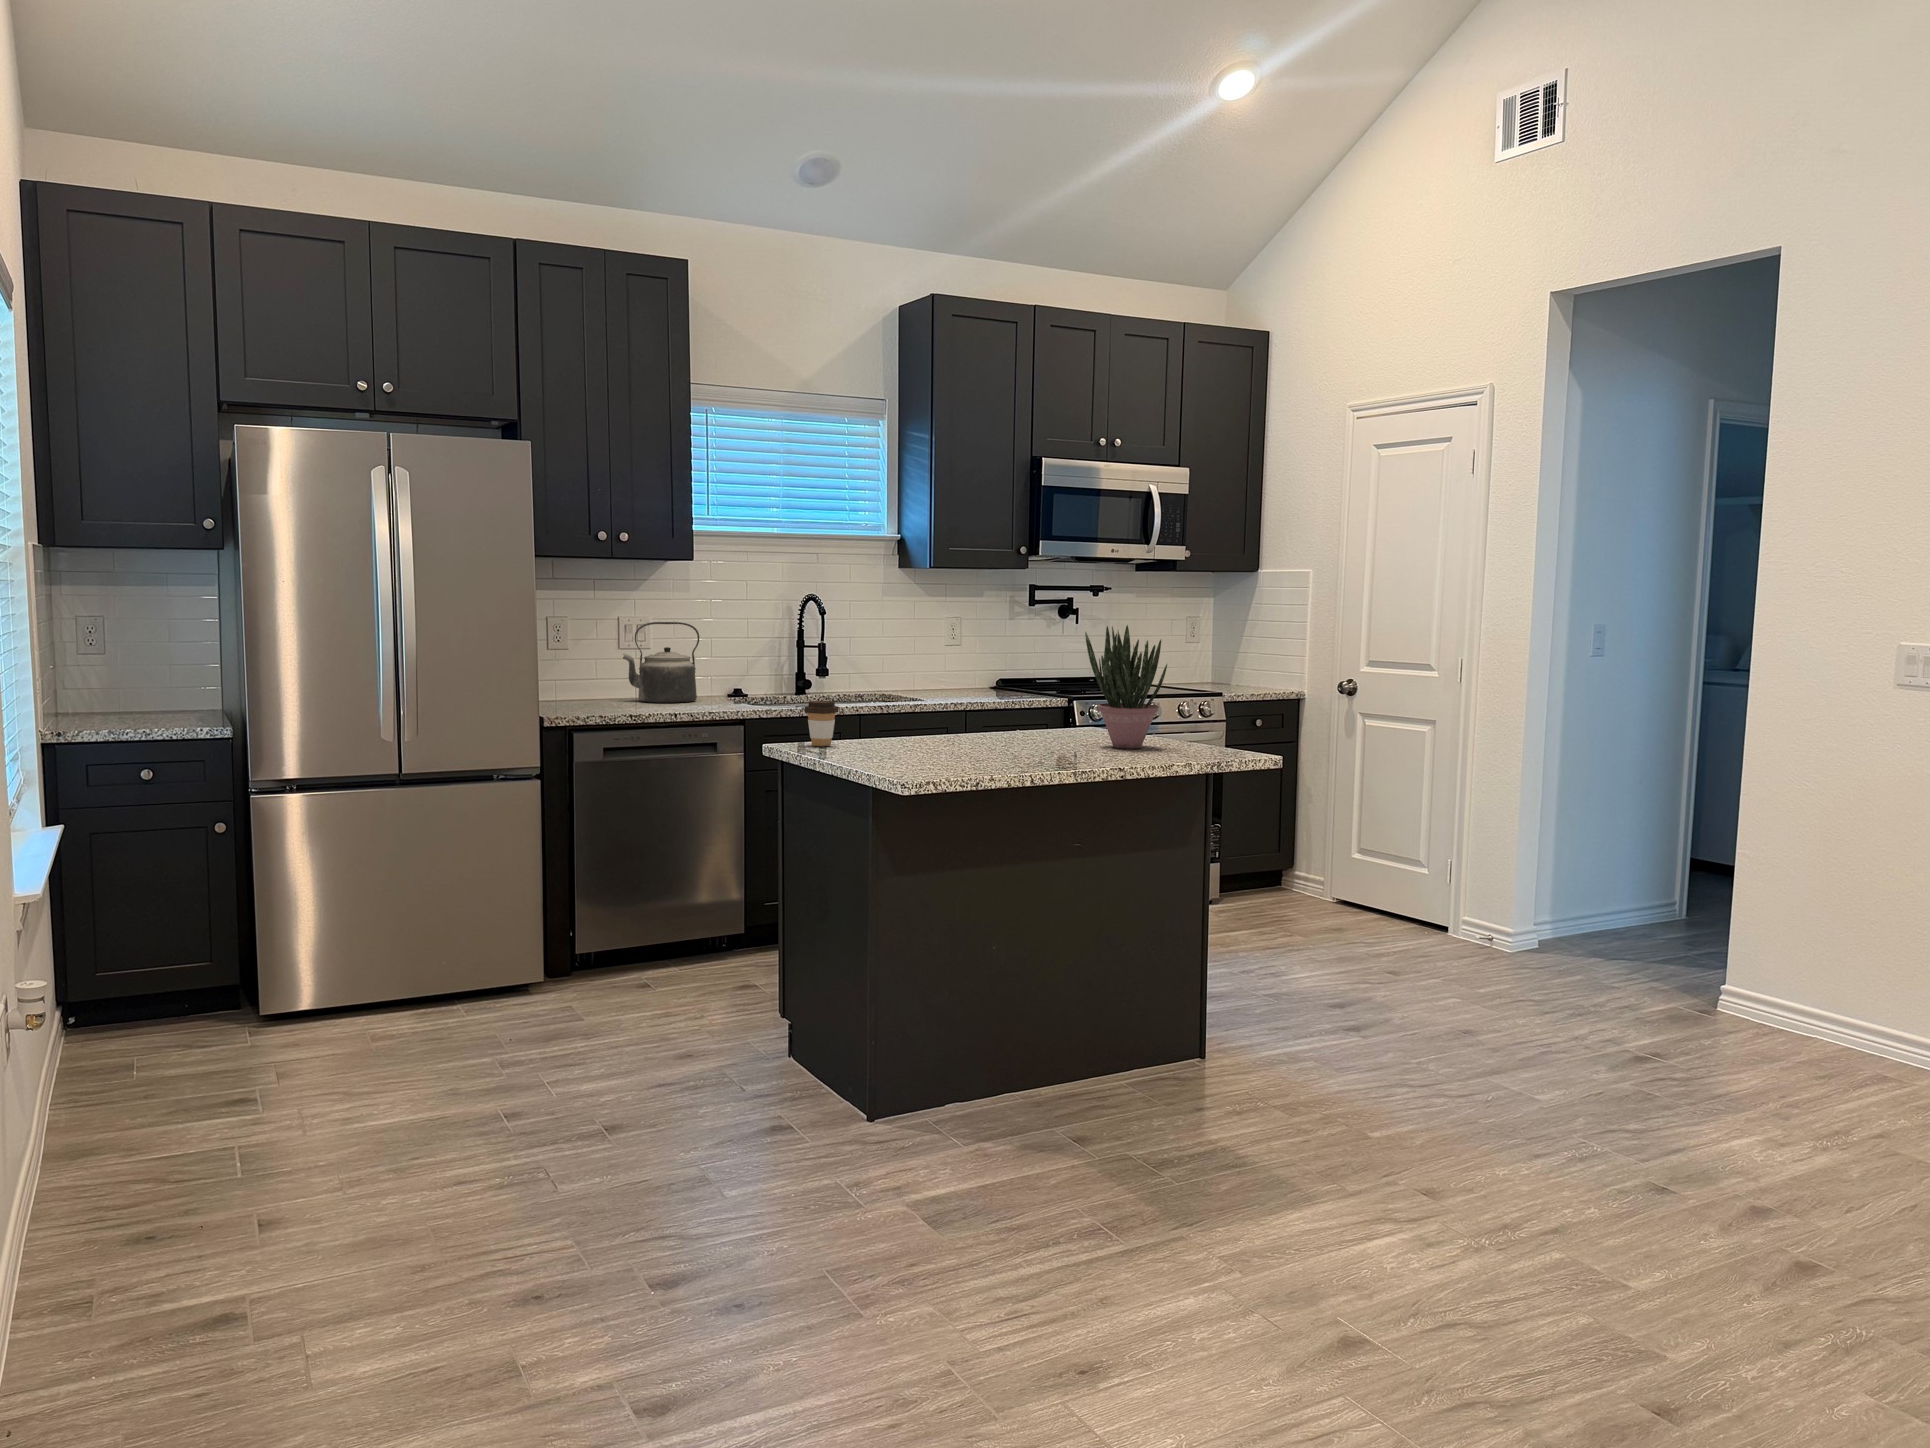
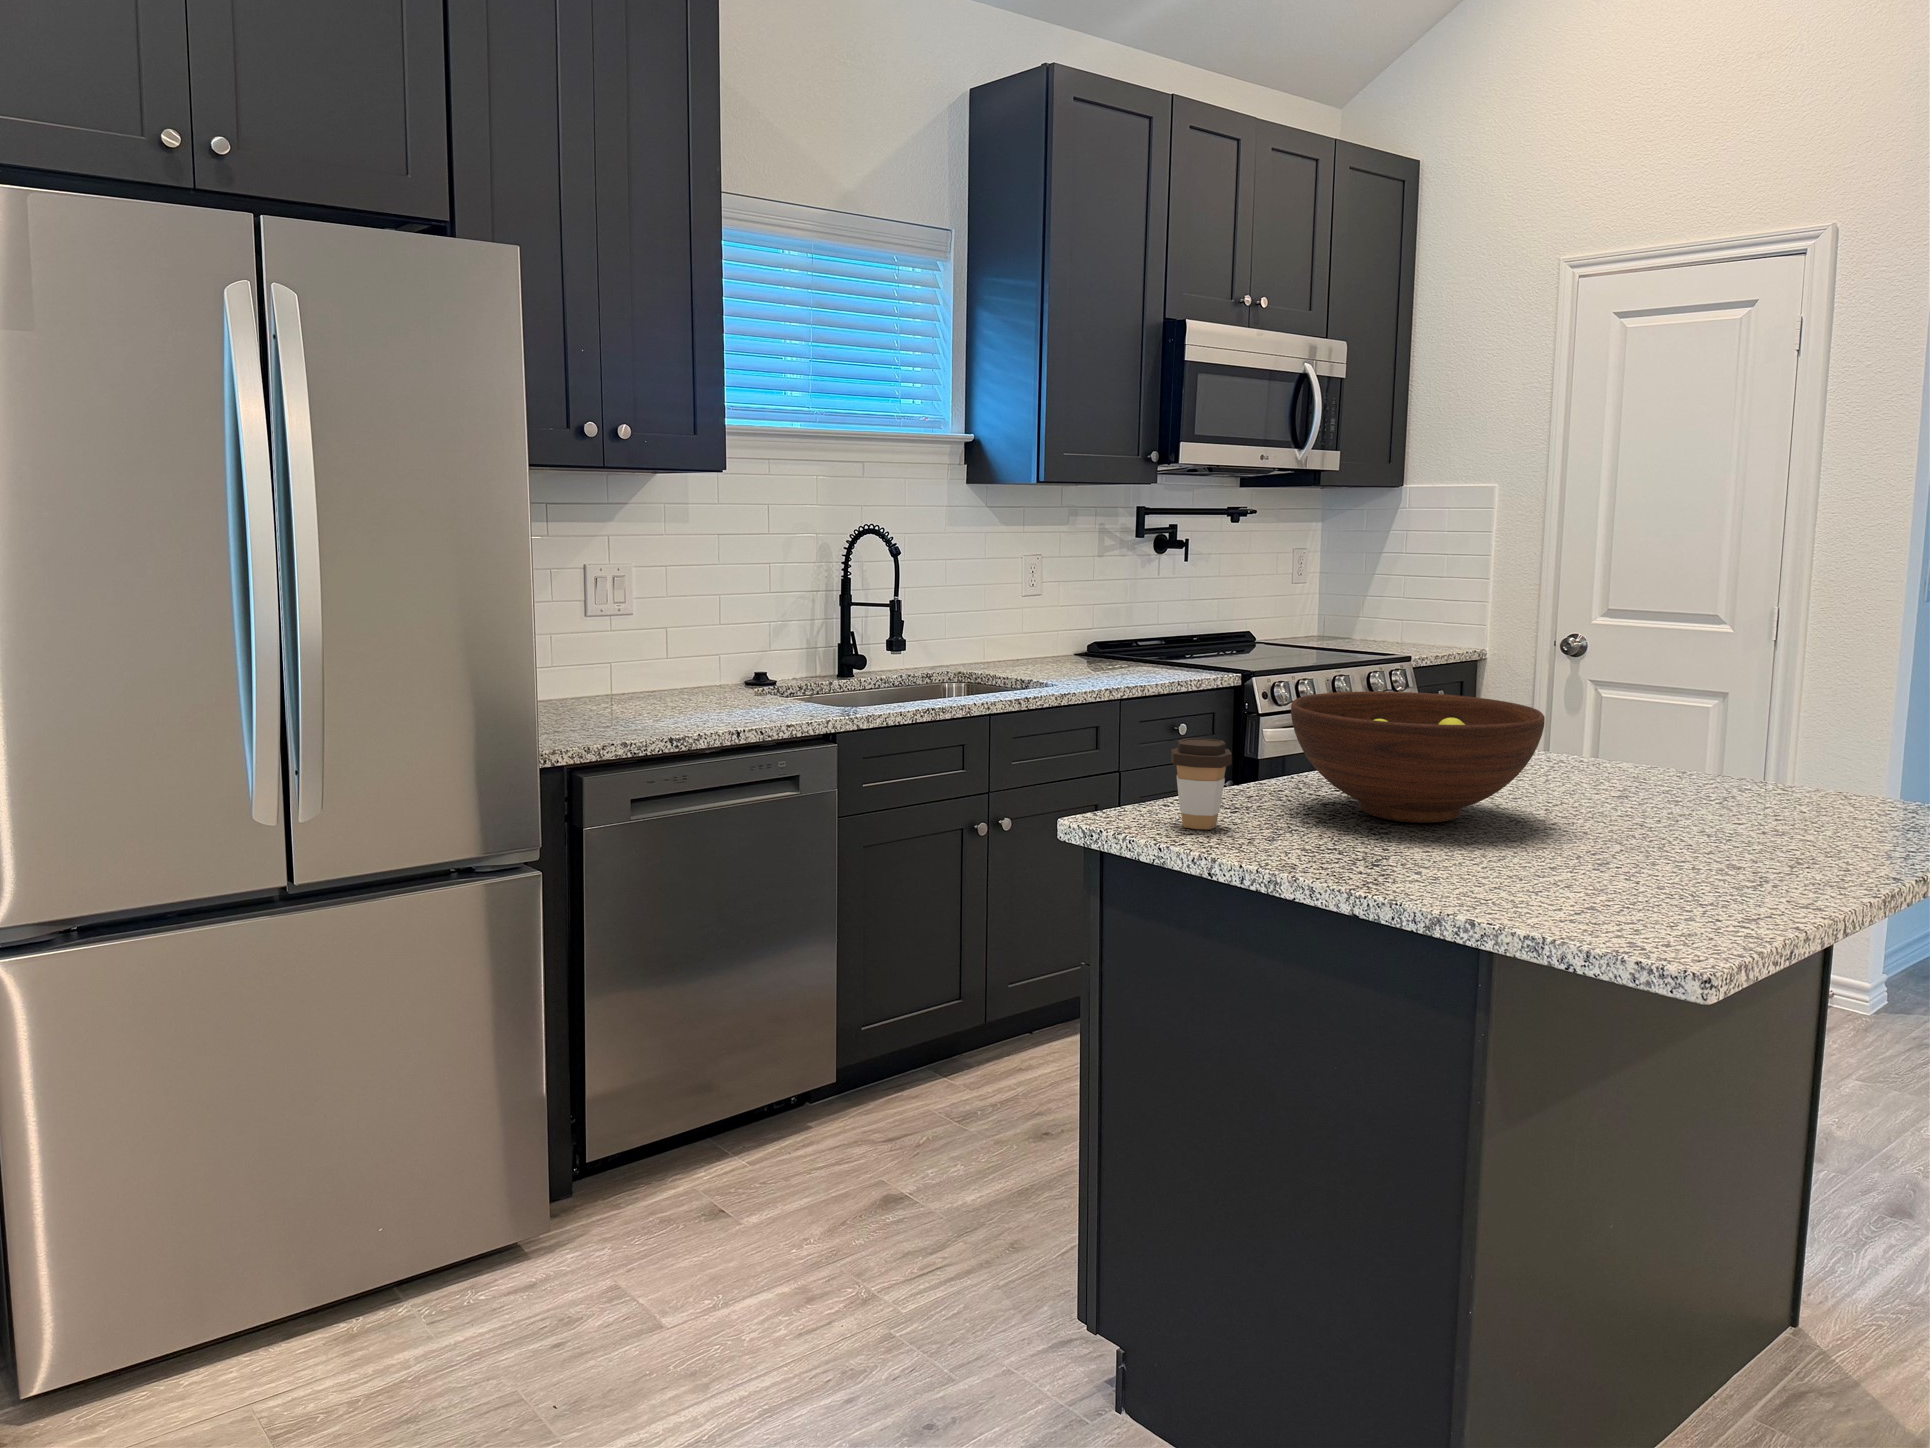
kettle: present [623,622,699,703] -> none [606,573,725,706]
potted plant: present [1085,625,1167,748] -> none [1608,580,1775,800]
fruit bowl: none [882,684,1008,748] -> present [1291,692,1545,823]

